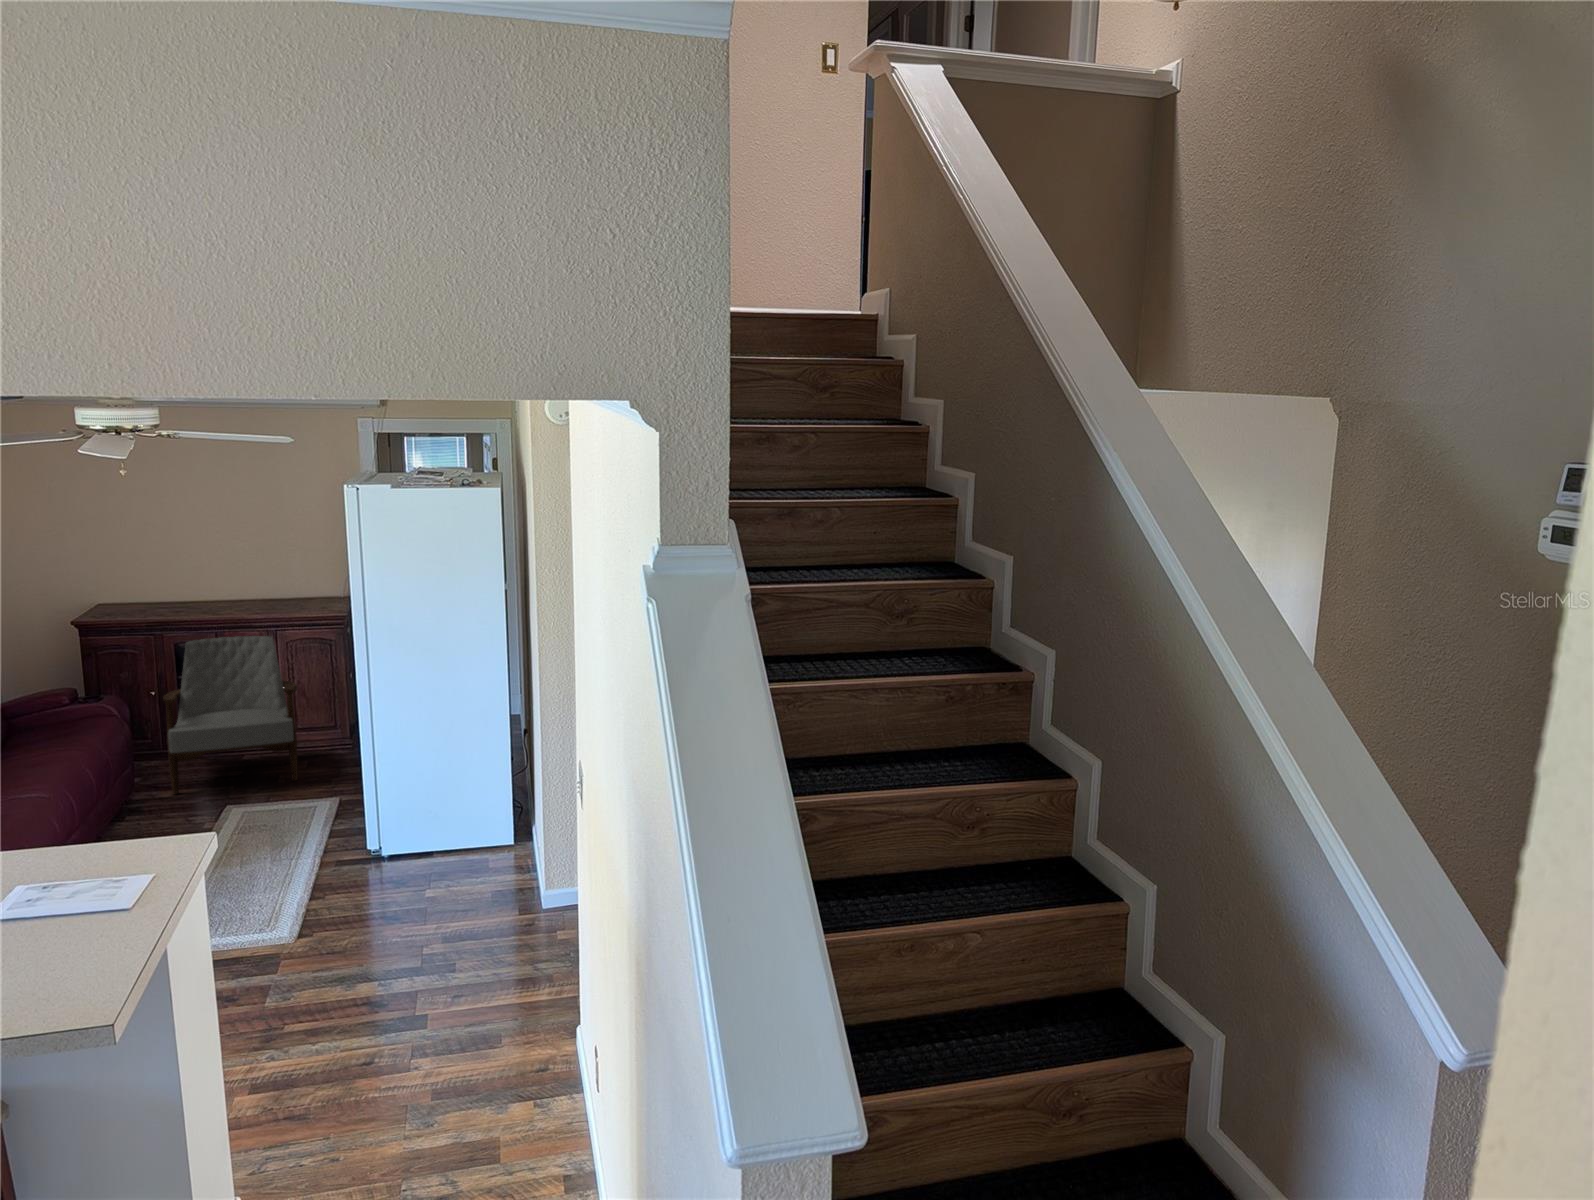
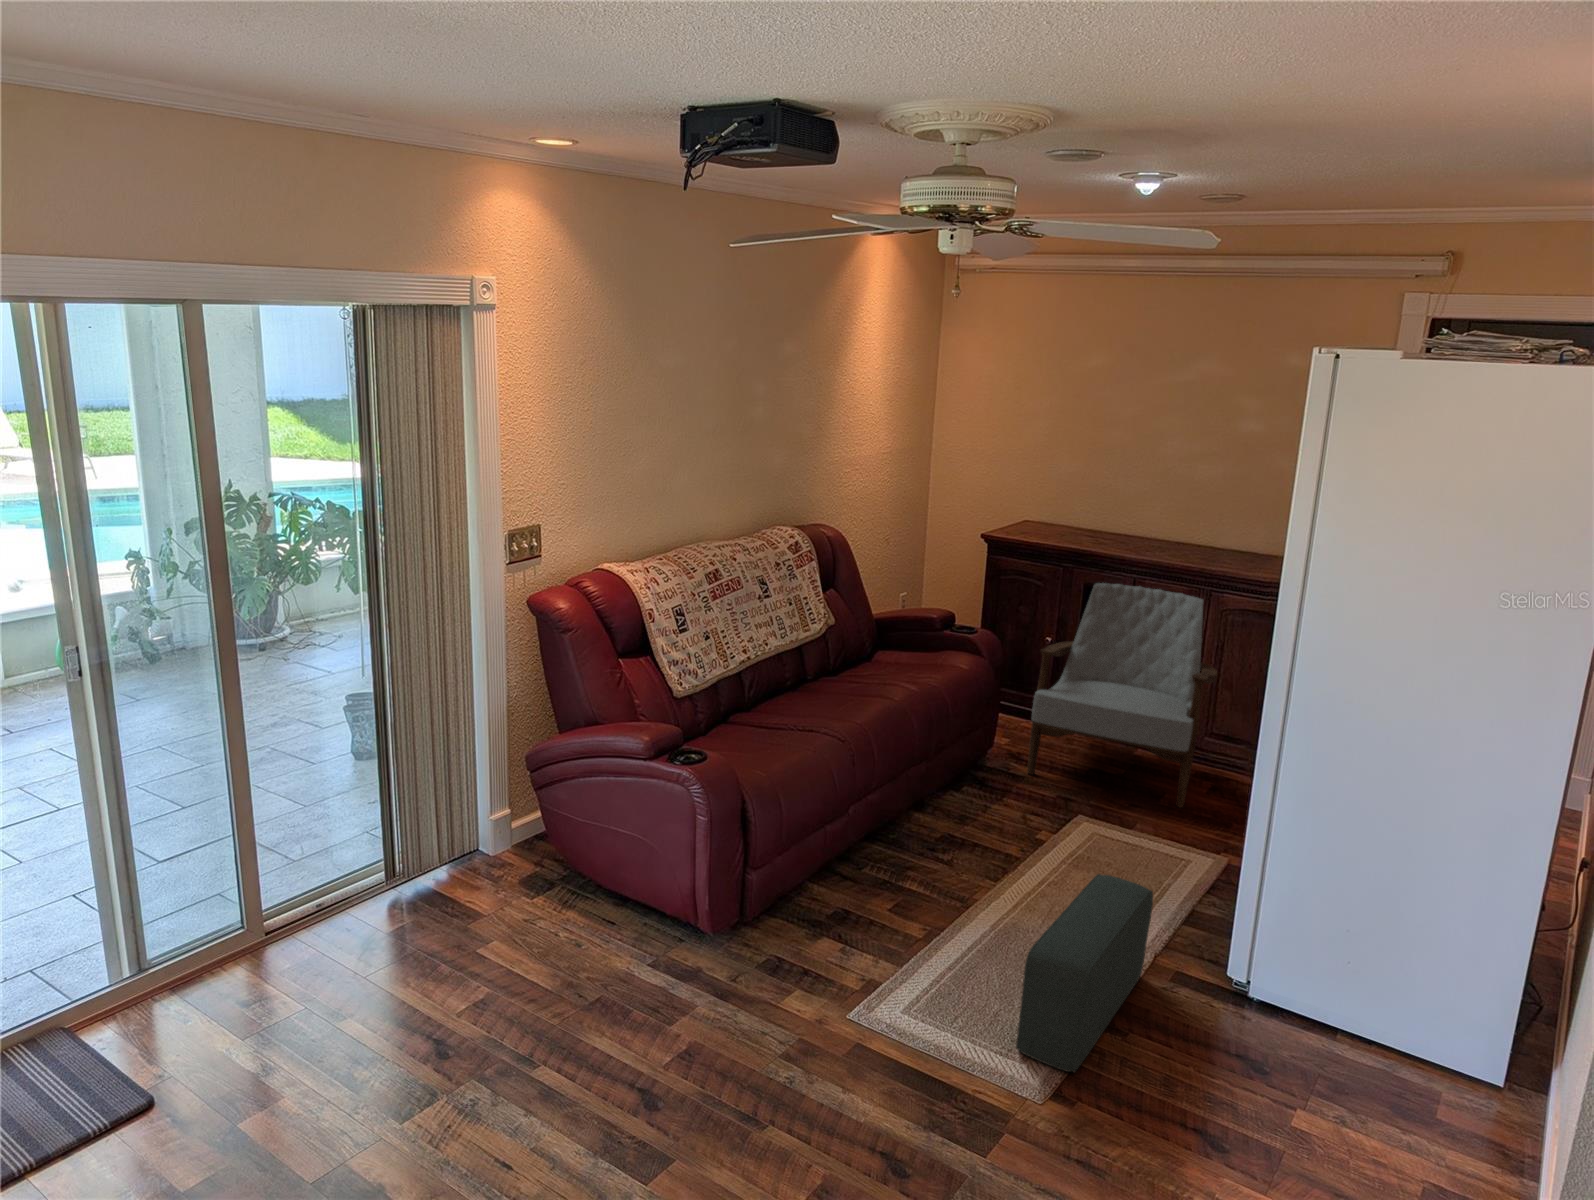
pouf: none [259,815,317,928] -> present [1016,874,1153,1072]

